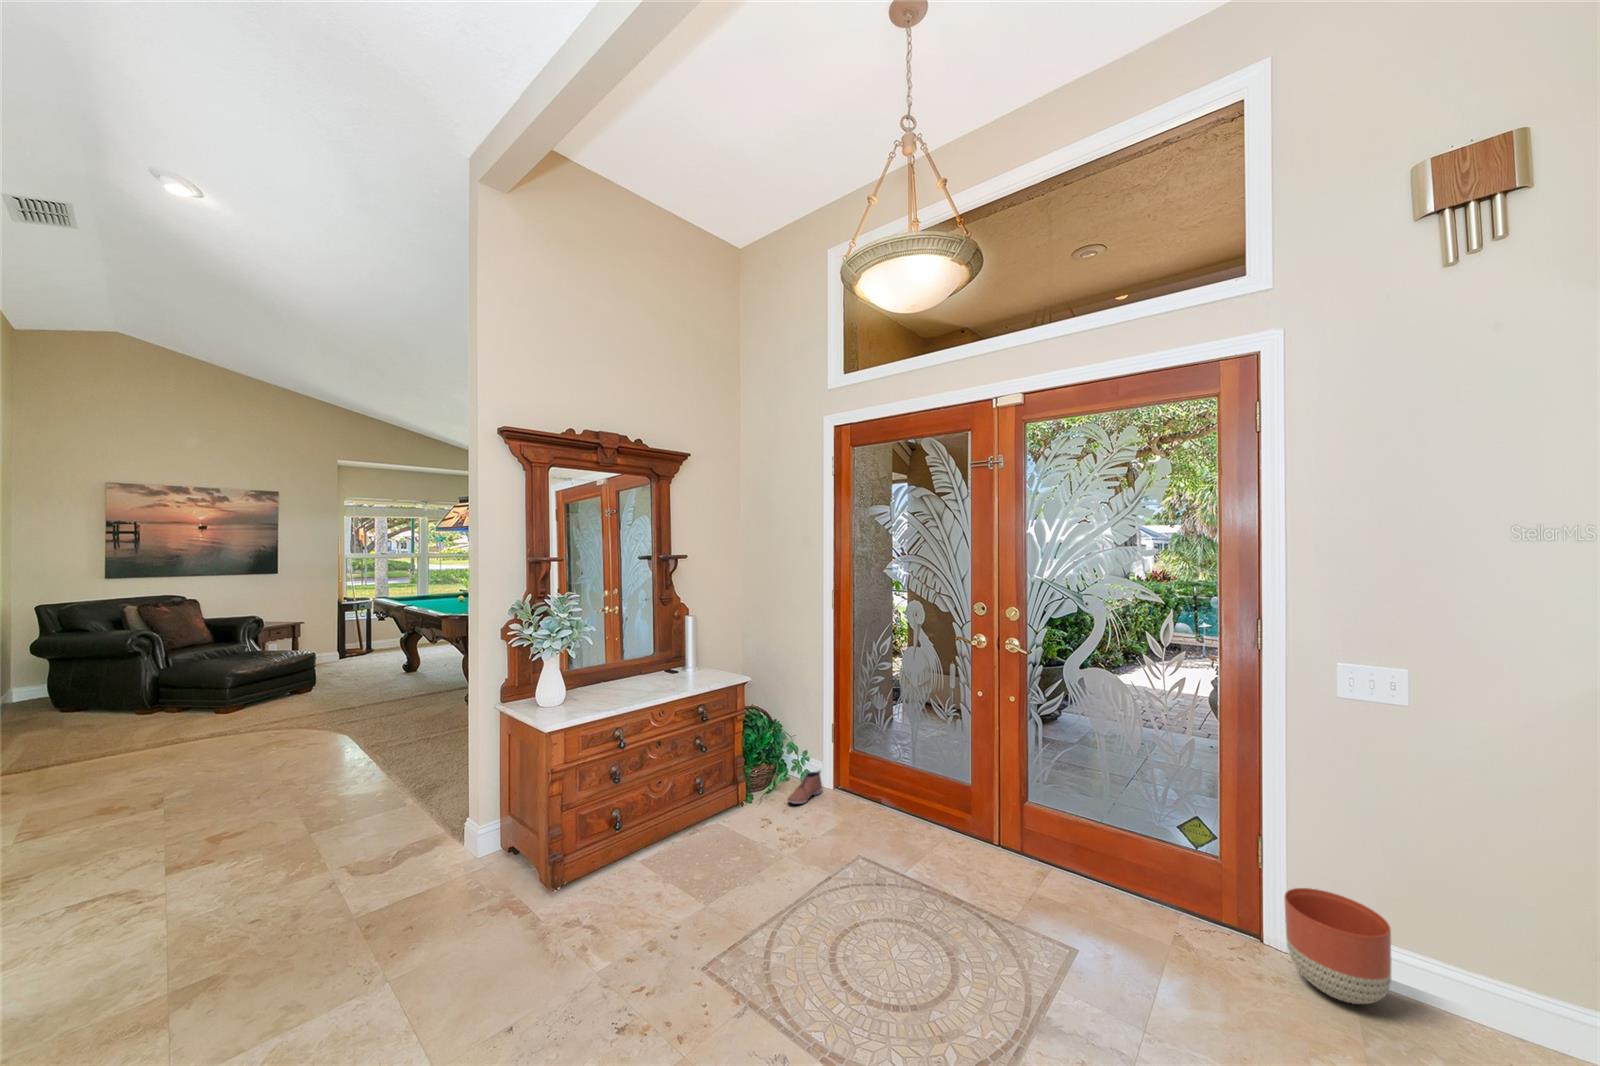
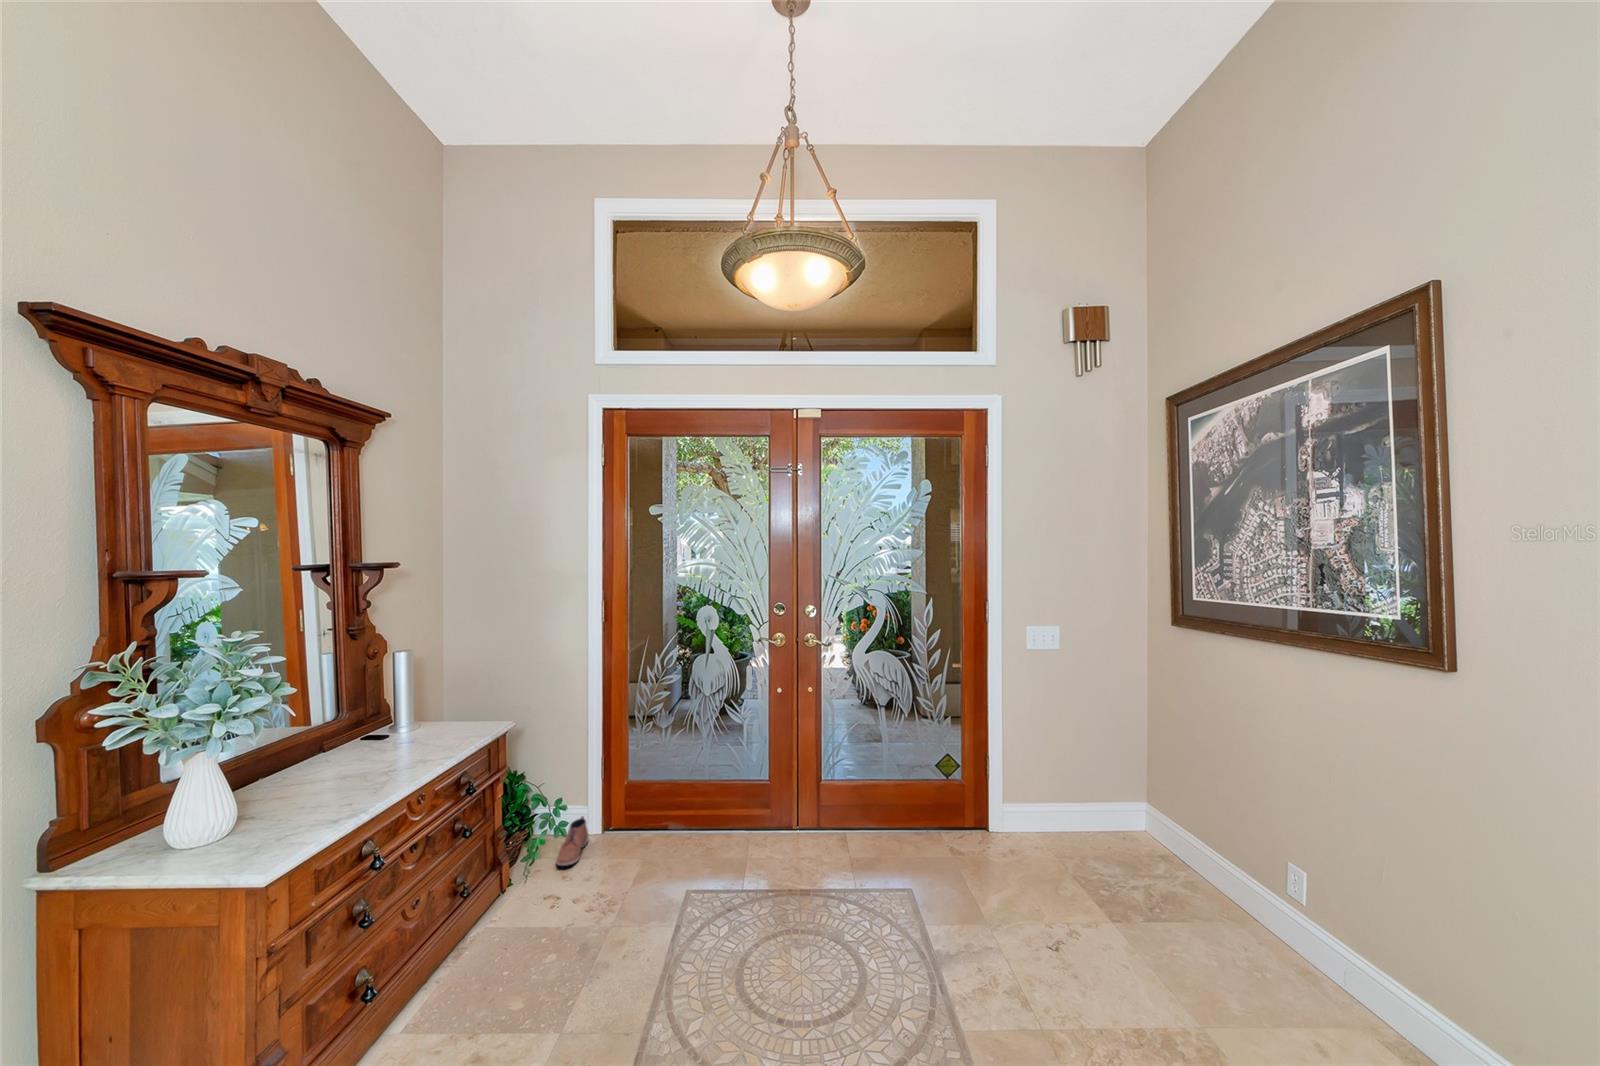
planter: present [1284,888,1391,1004] -> none [1016,784,1074,854]

